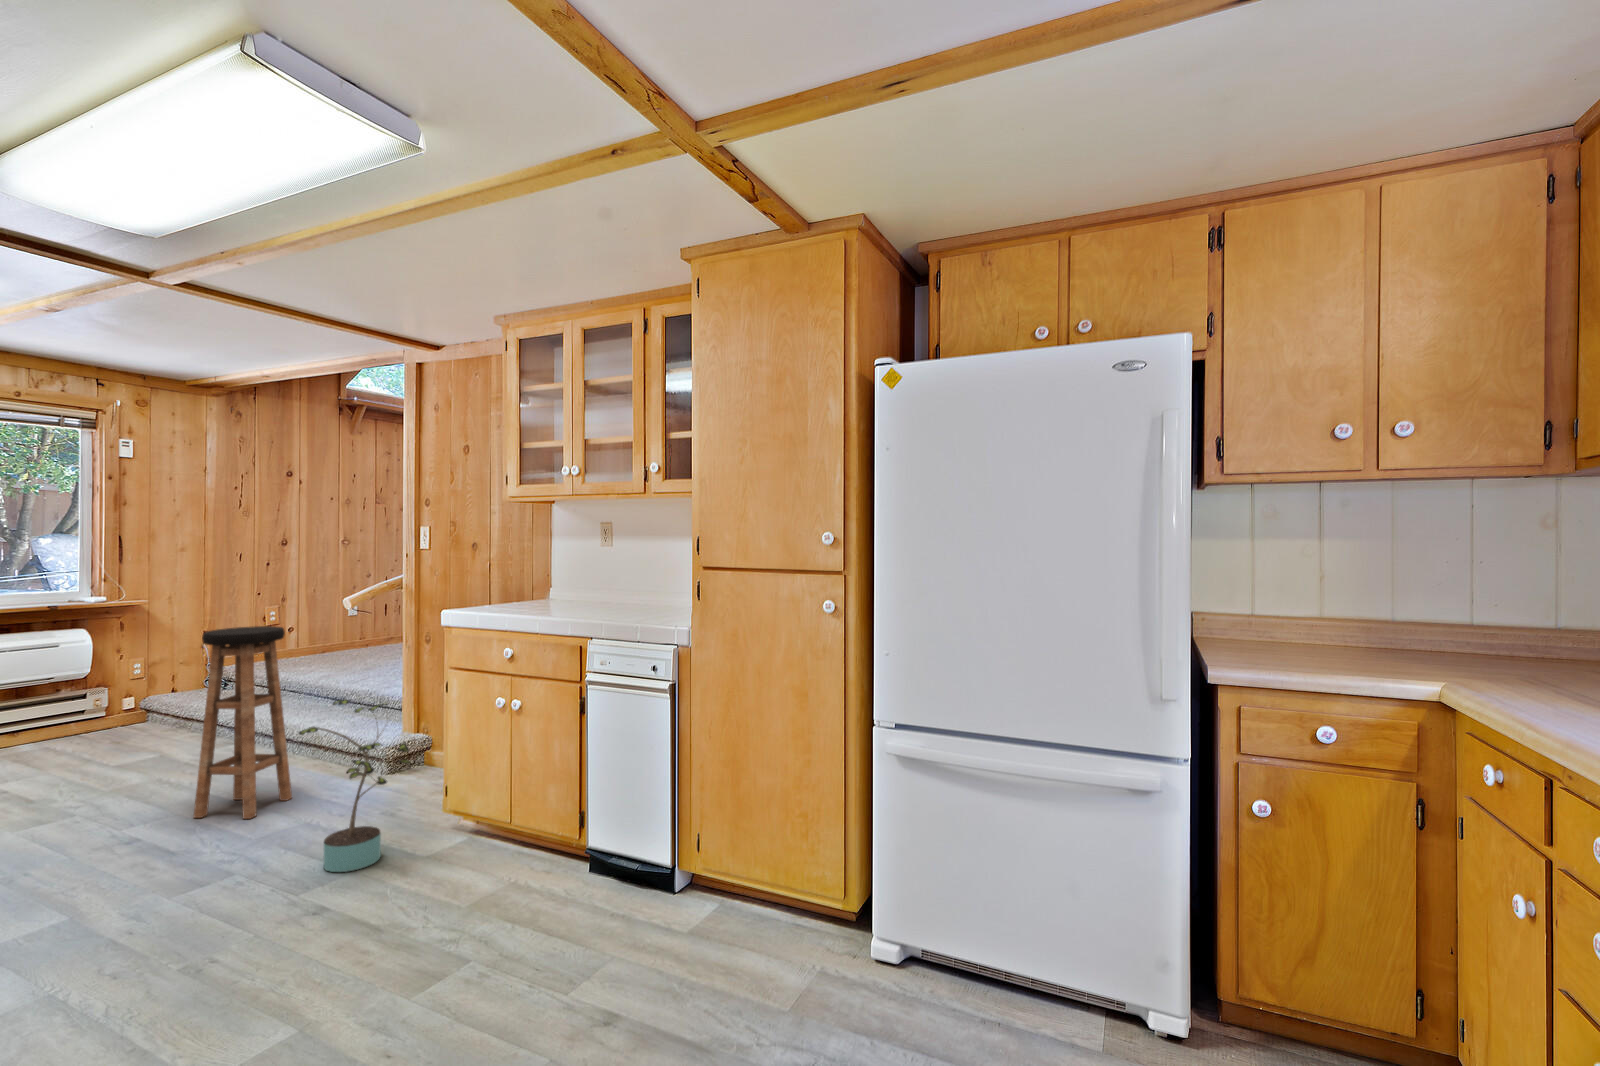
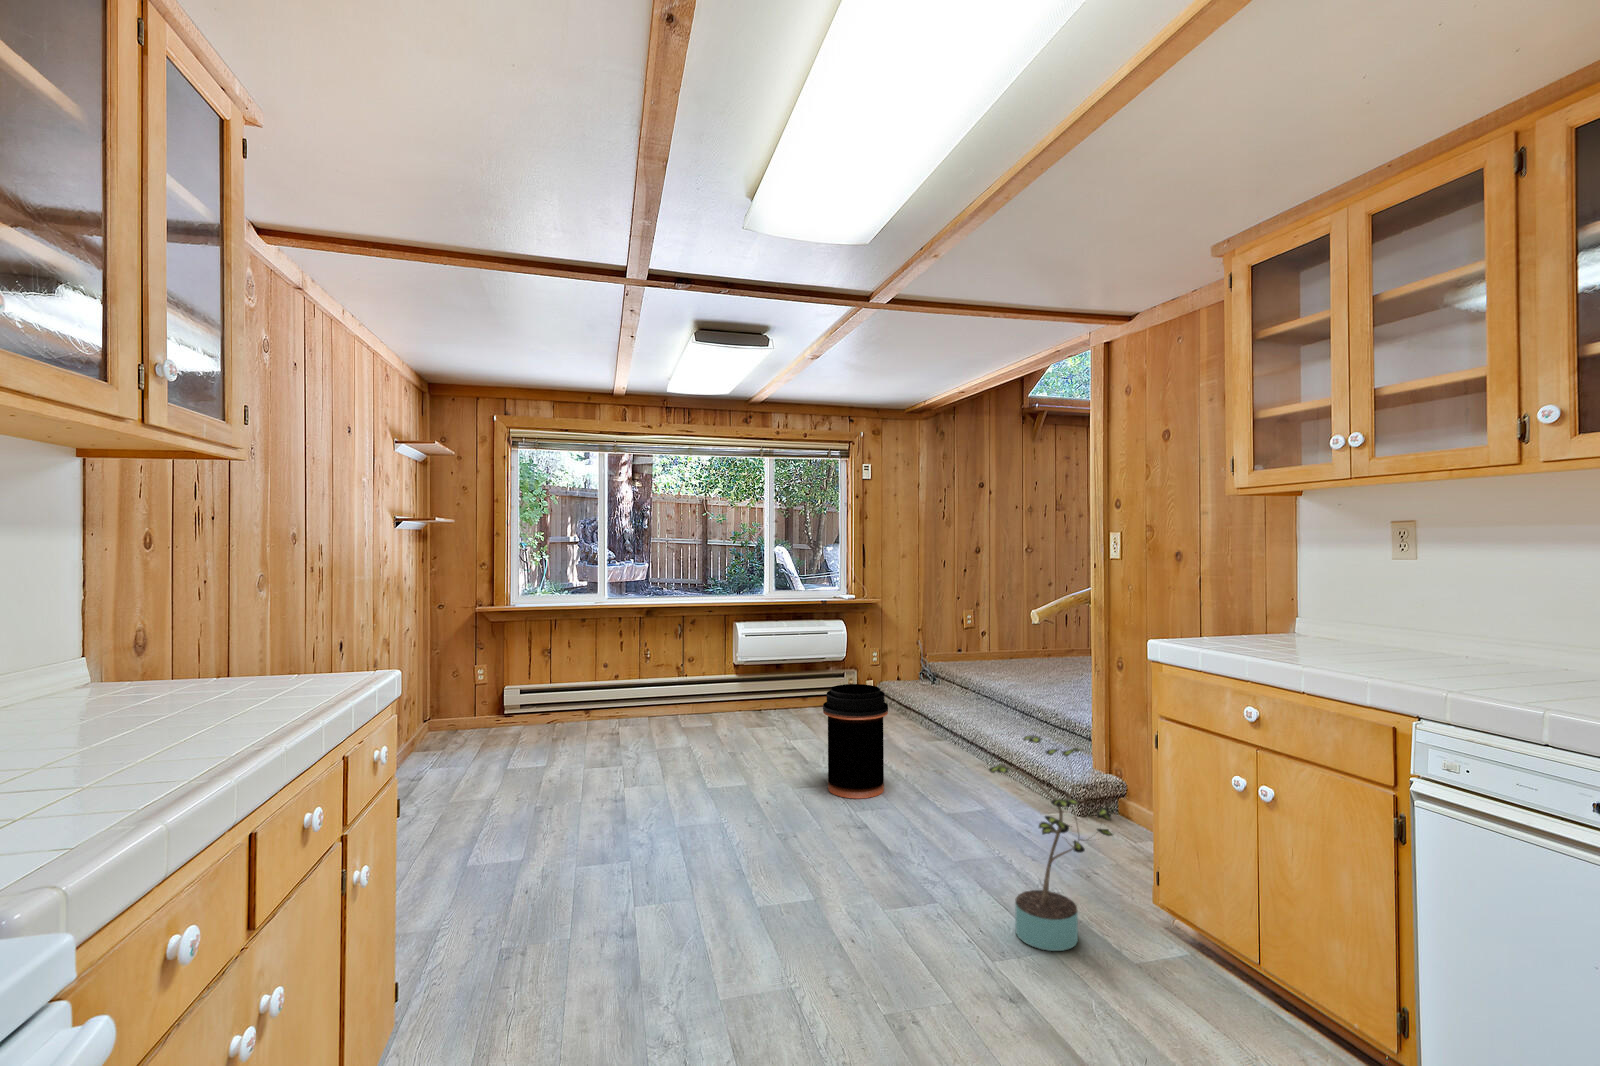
bar stool: present [194,626,292,819] -> none [903,635,985,835]
trash can: none [74,691,171,819] -> present [823,684,888,799]

